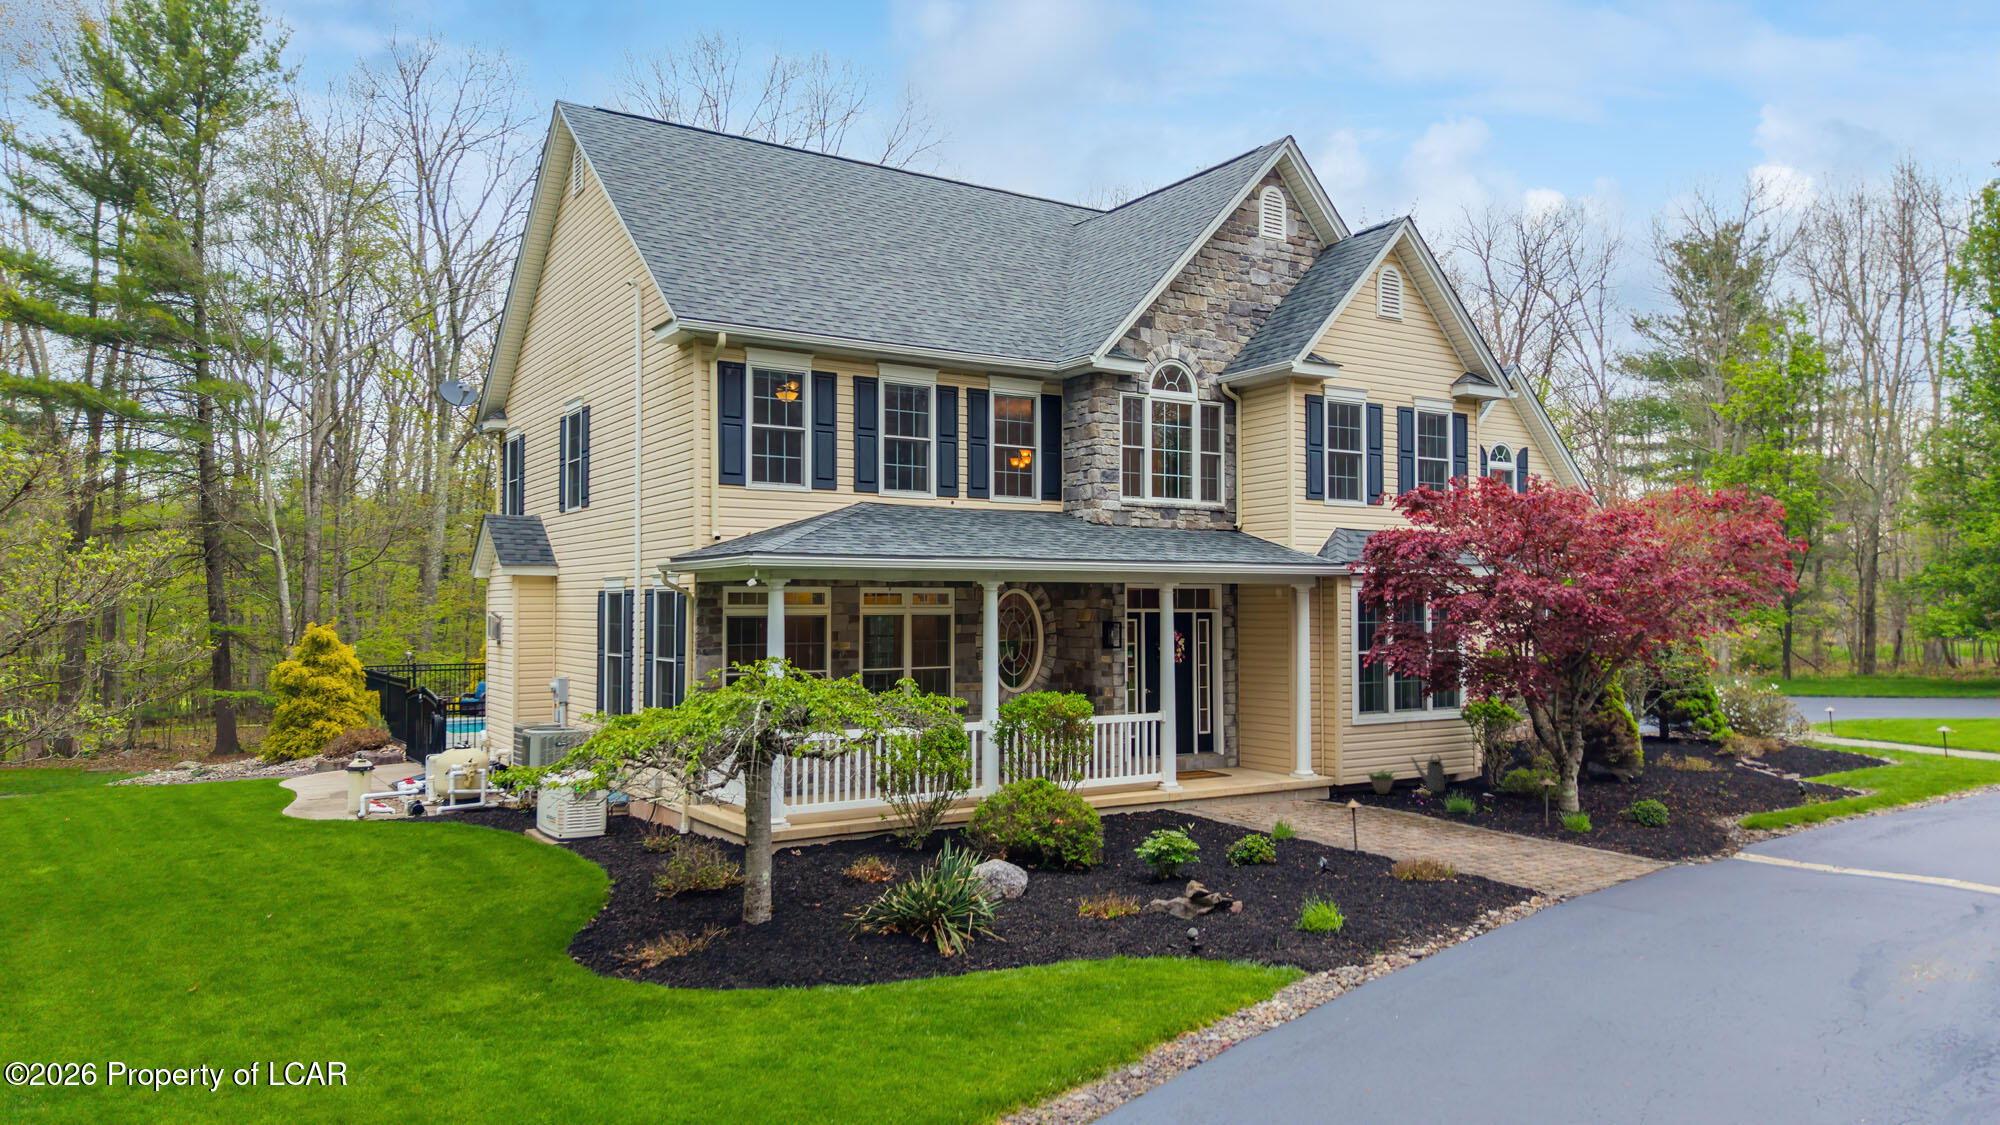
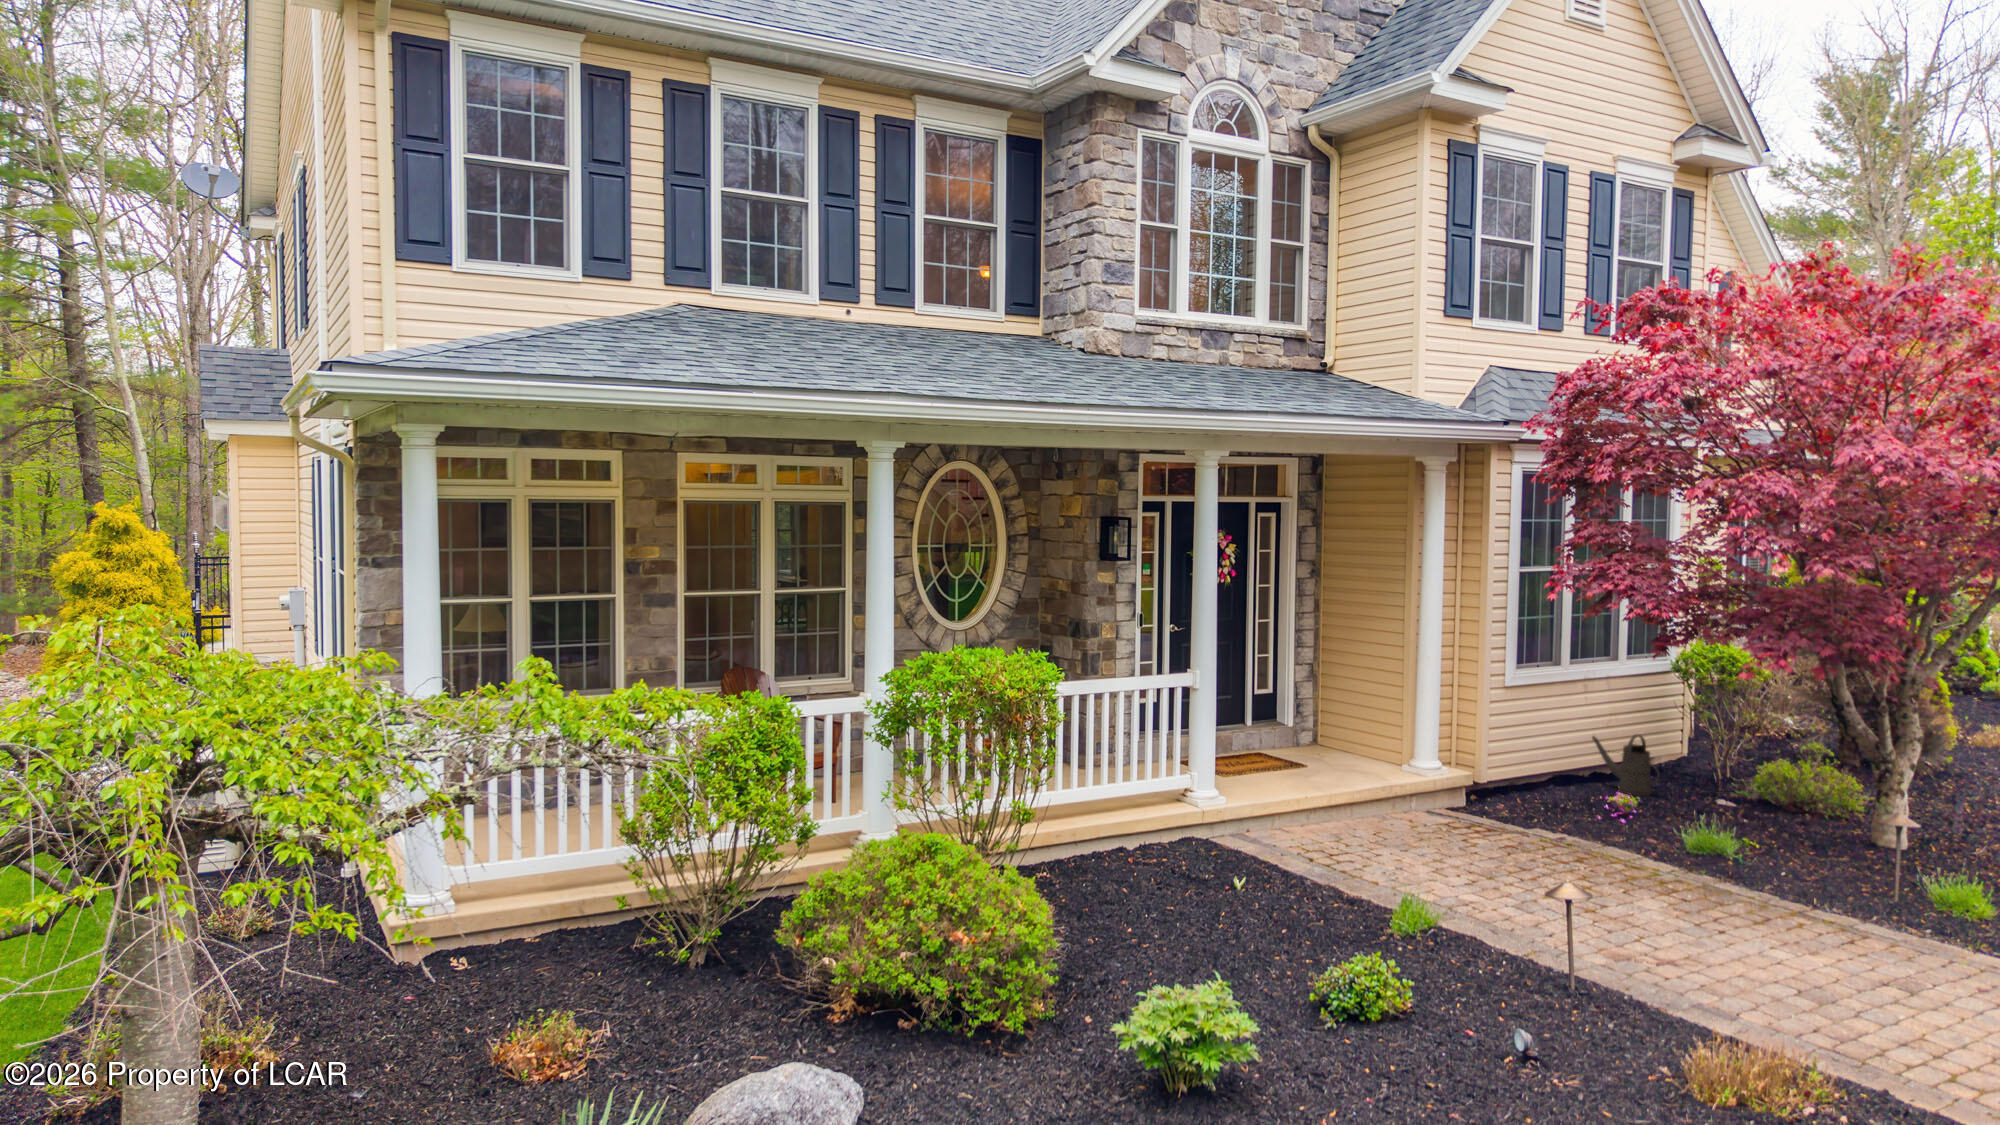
decorative plant: present [1368,770,1395,794] -> none [1514,758,1587,801]

